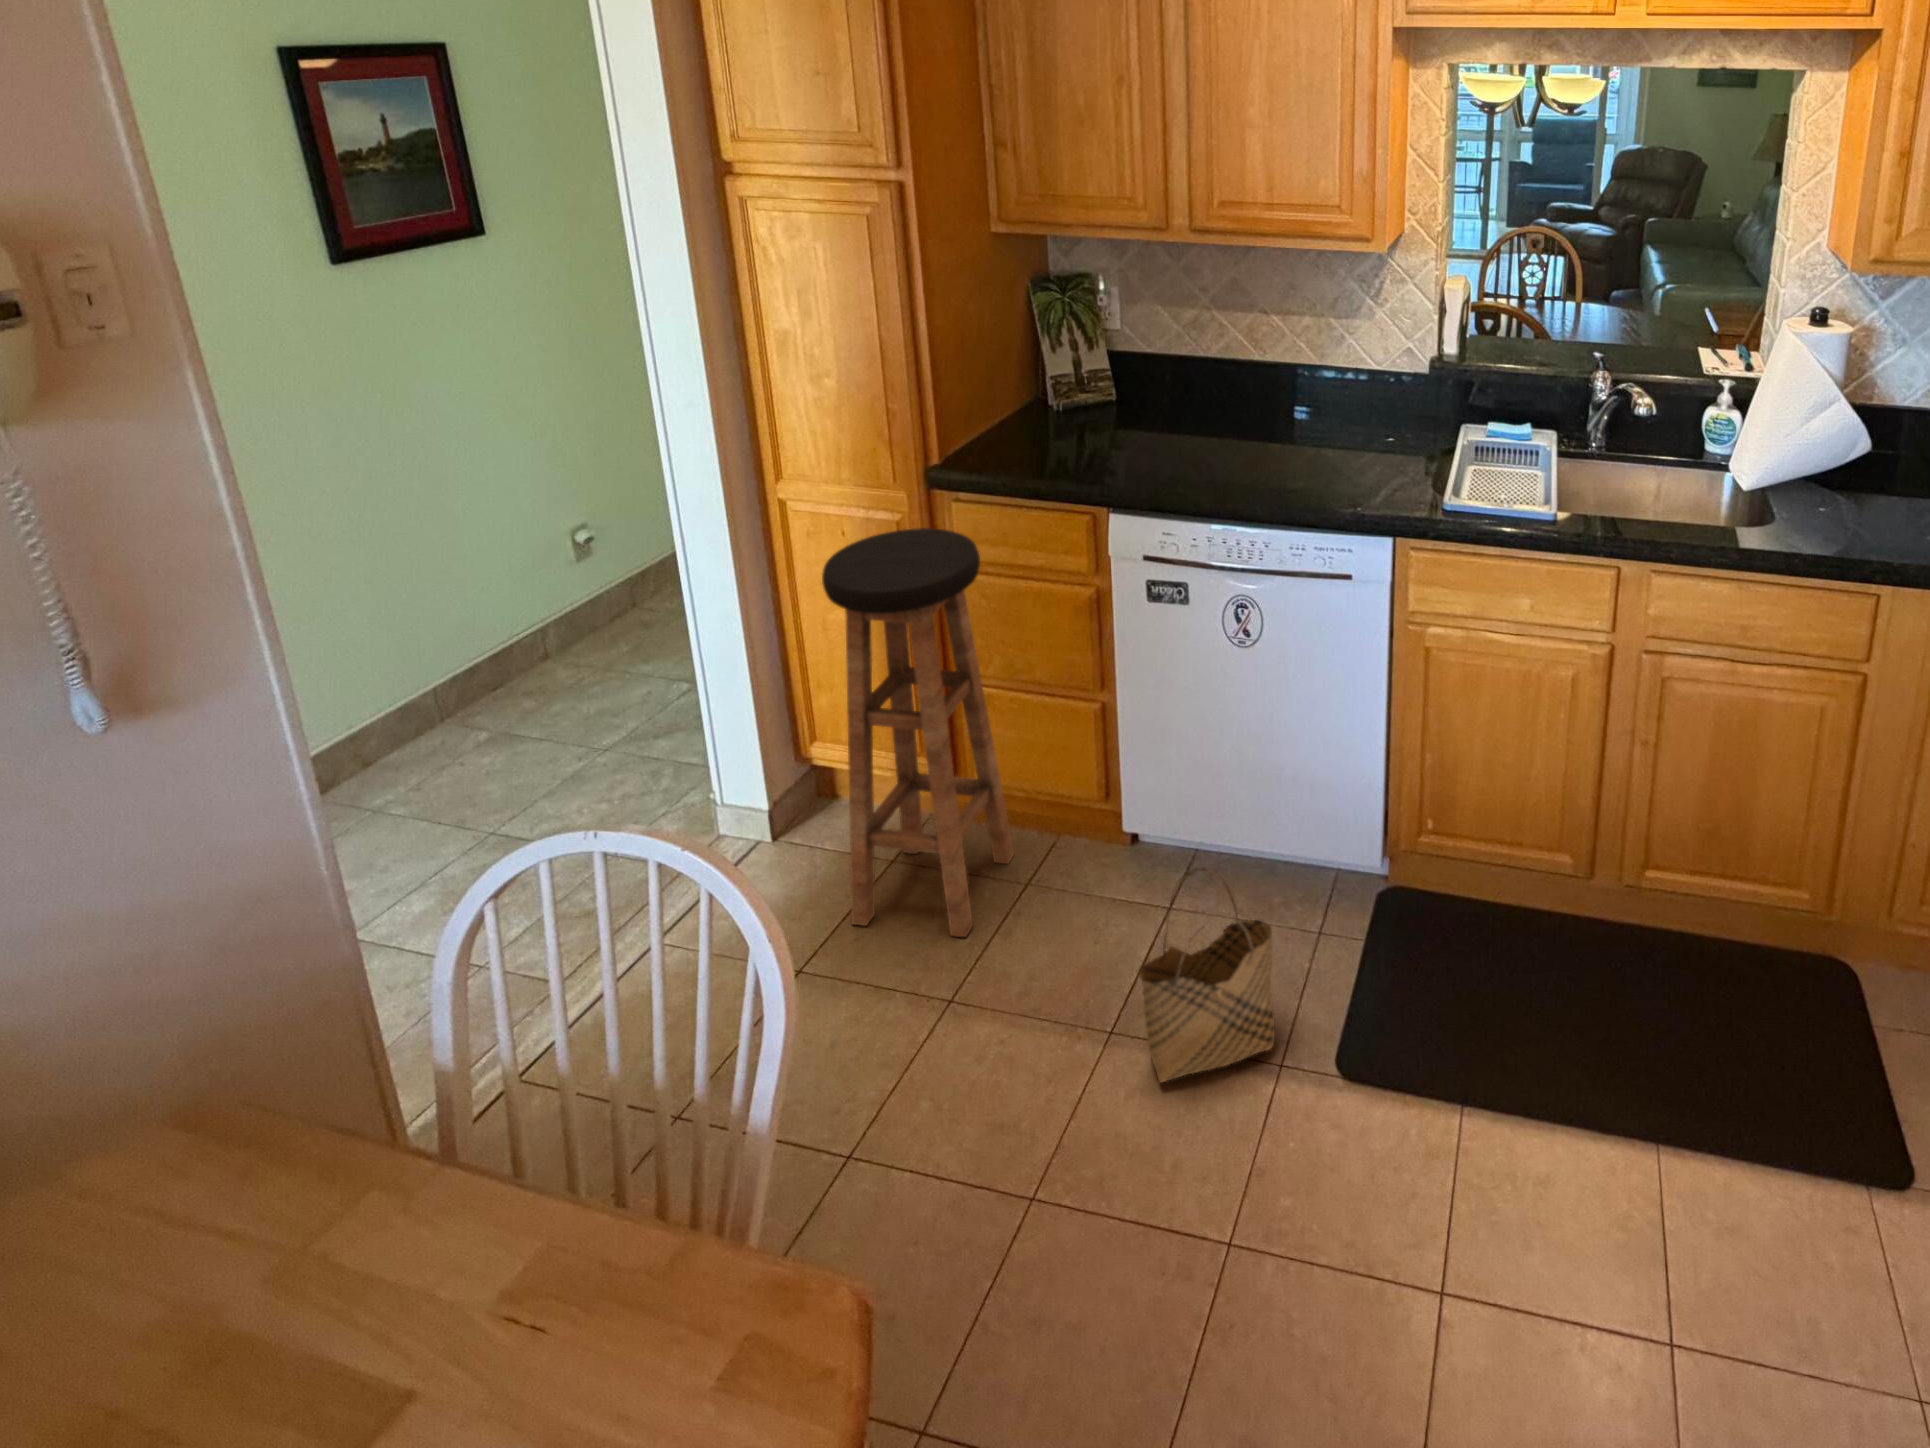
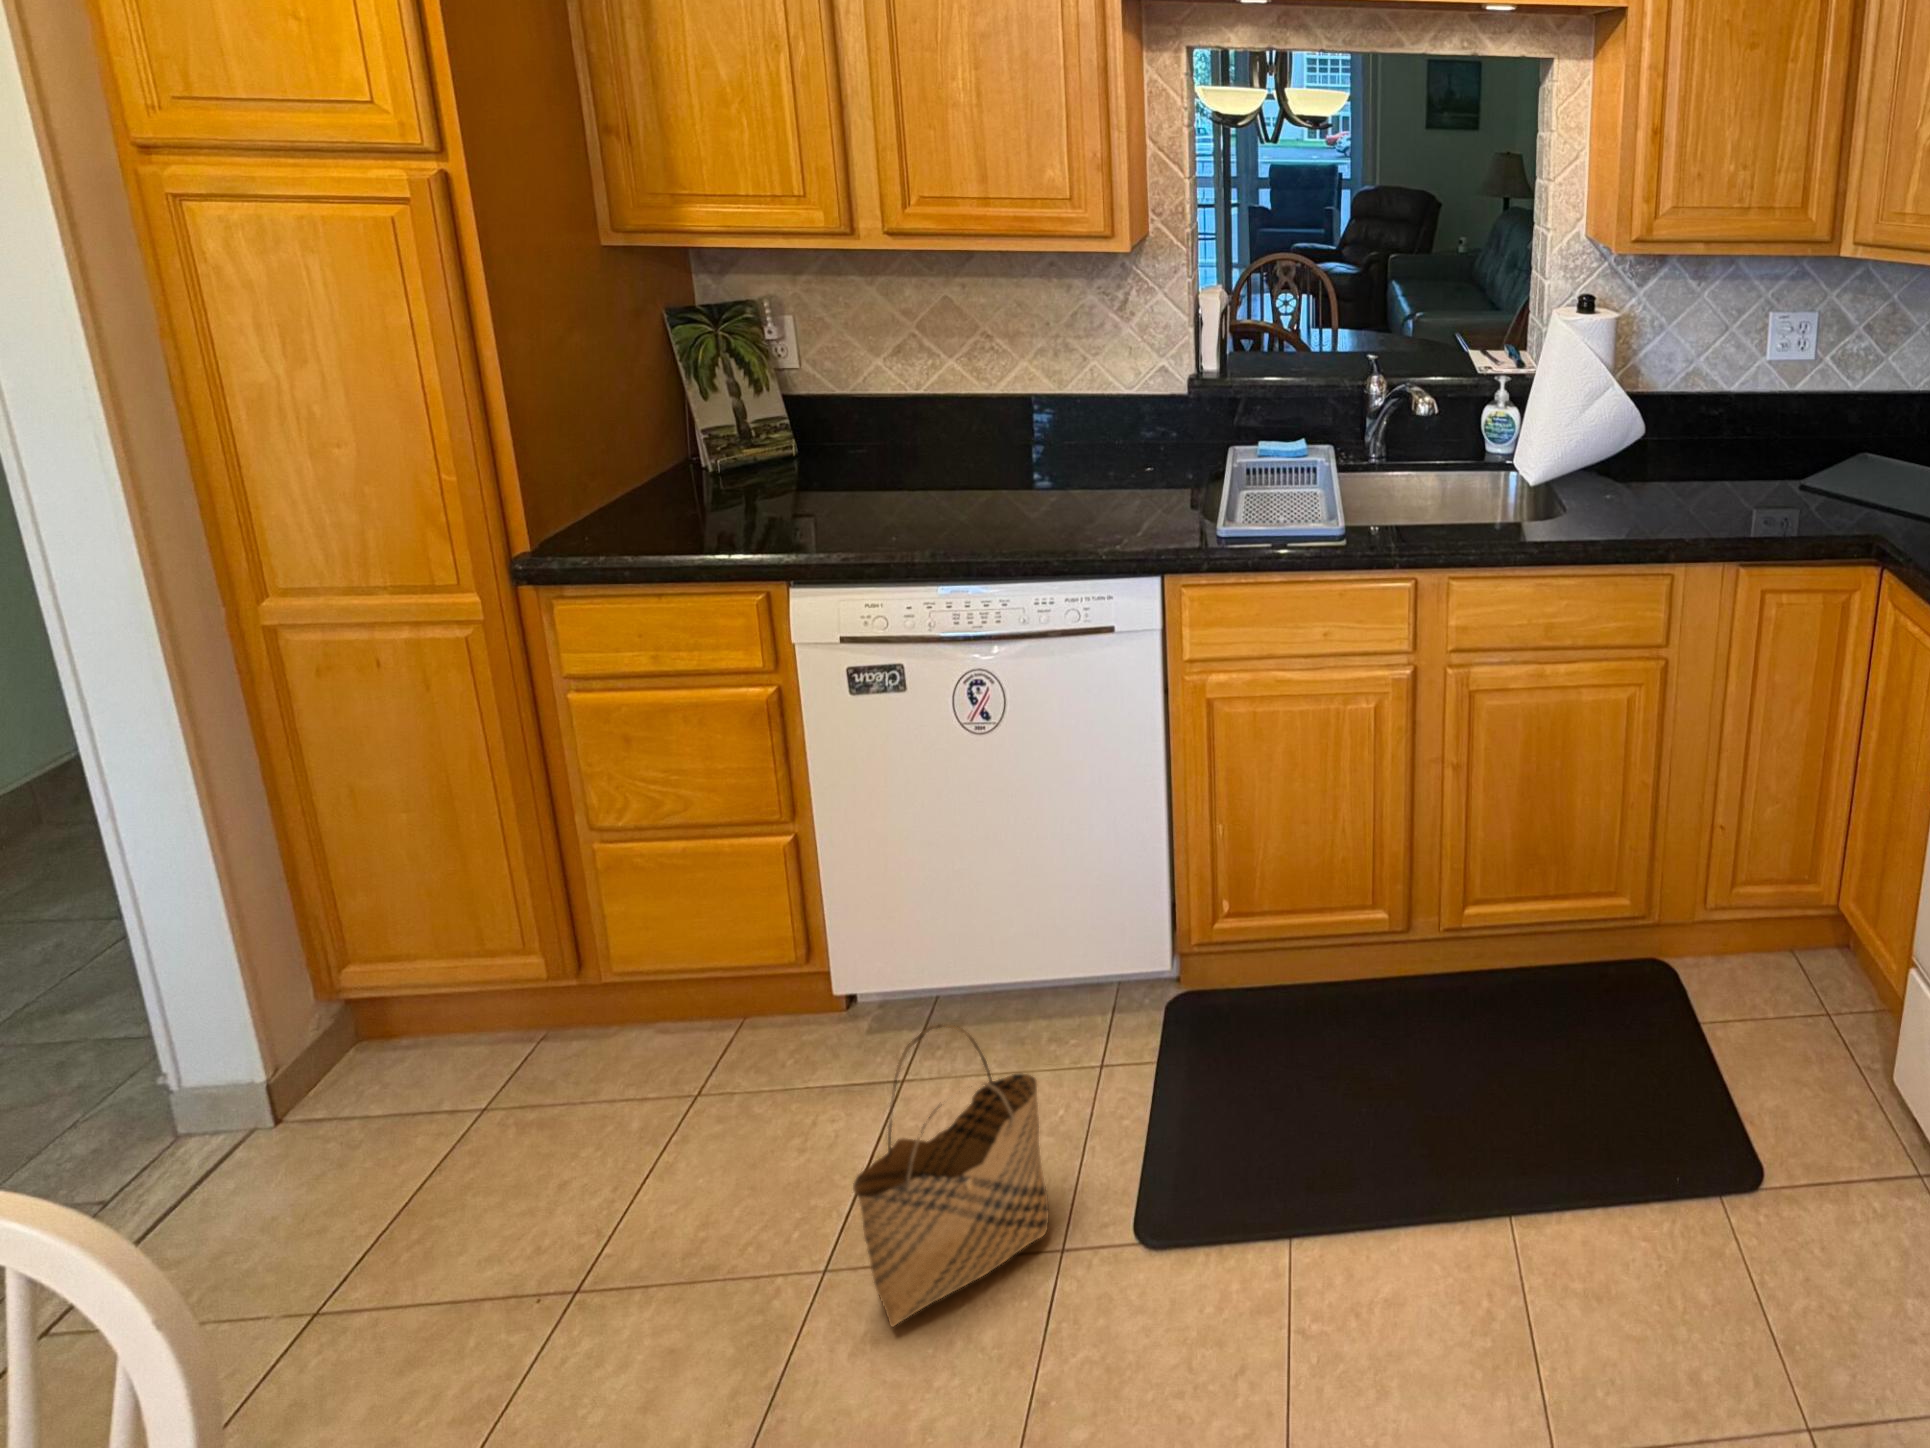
bar stool: present [822,528,1014,937] -> none [322,640,674,1223]

